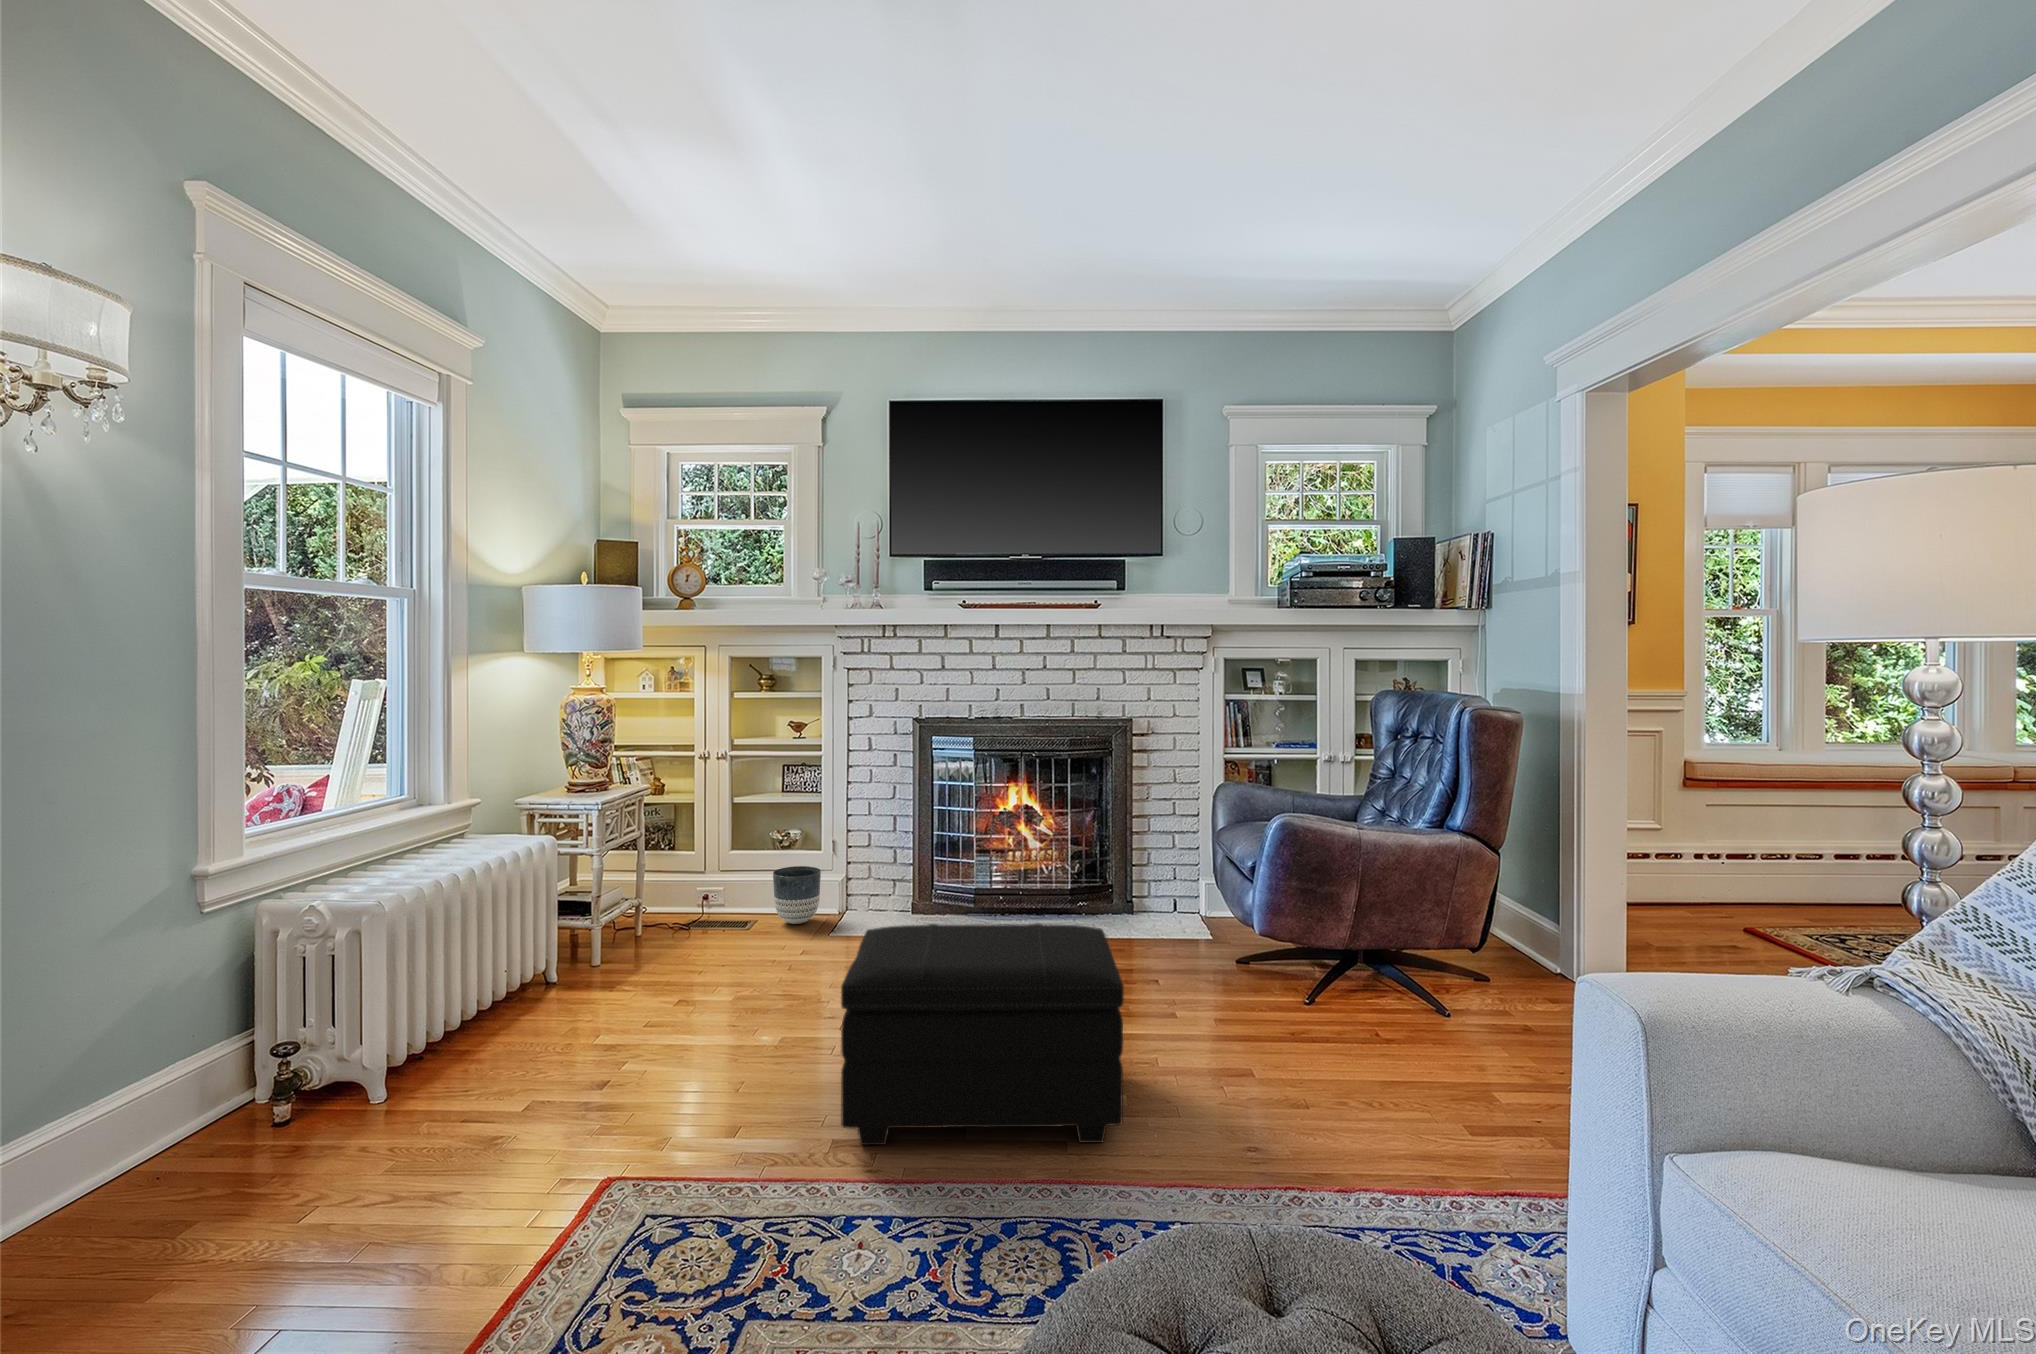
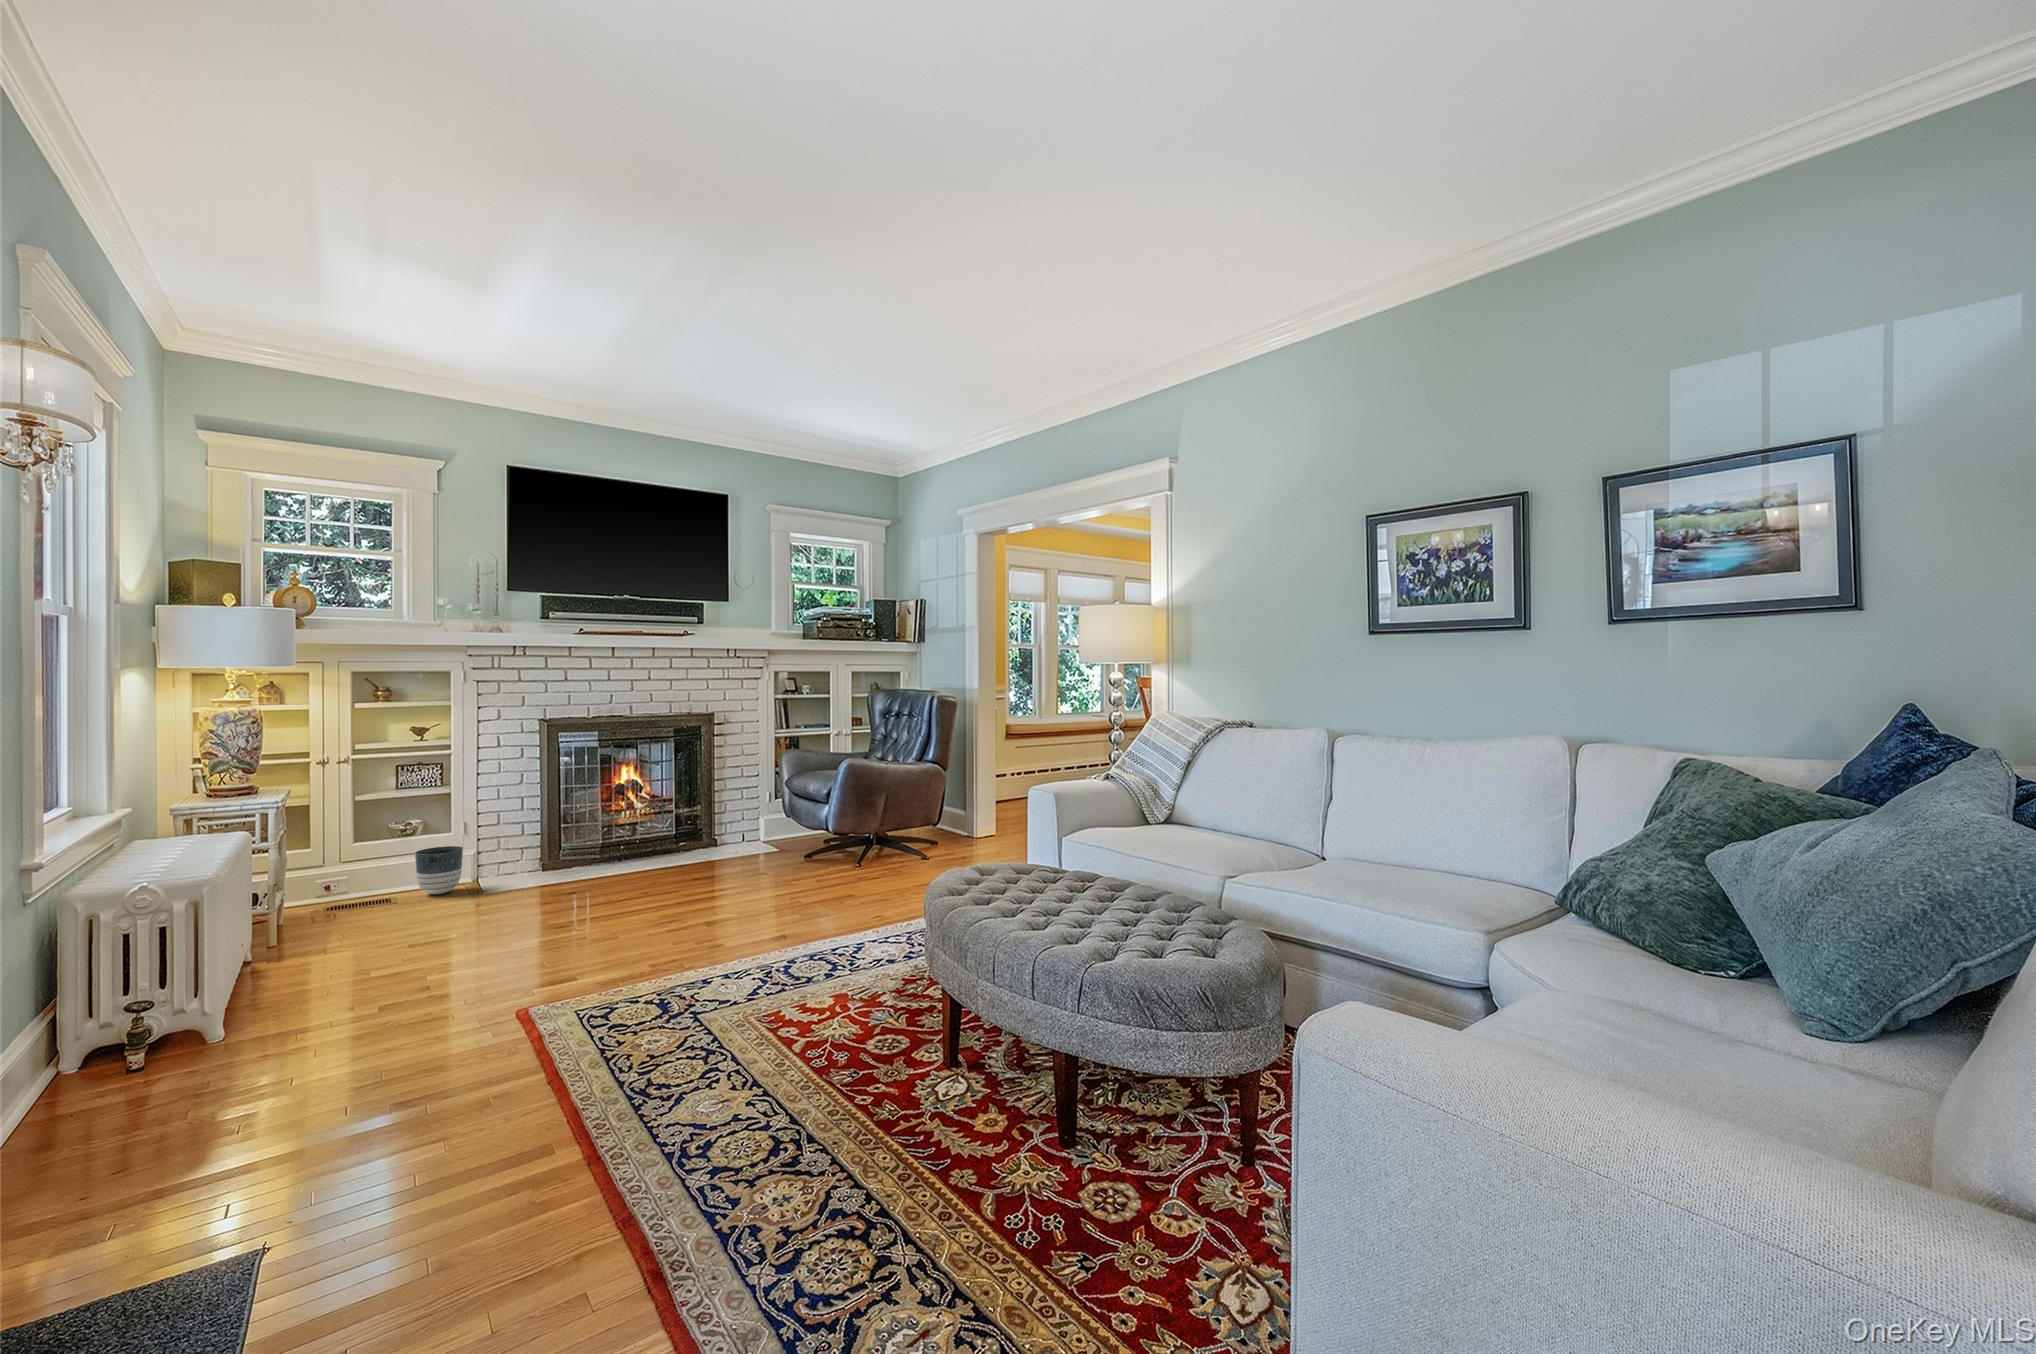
footstool: present [841,923,1124,1145] -> none [628,826,823,965]

